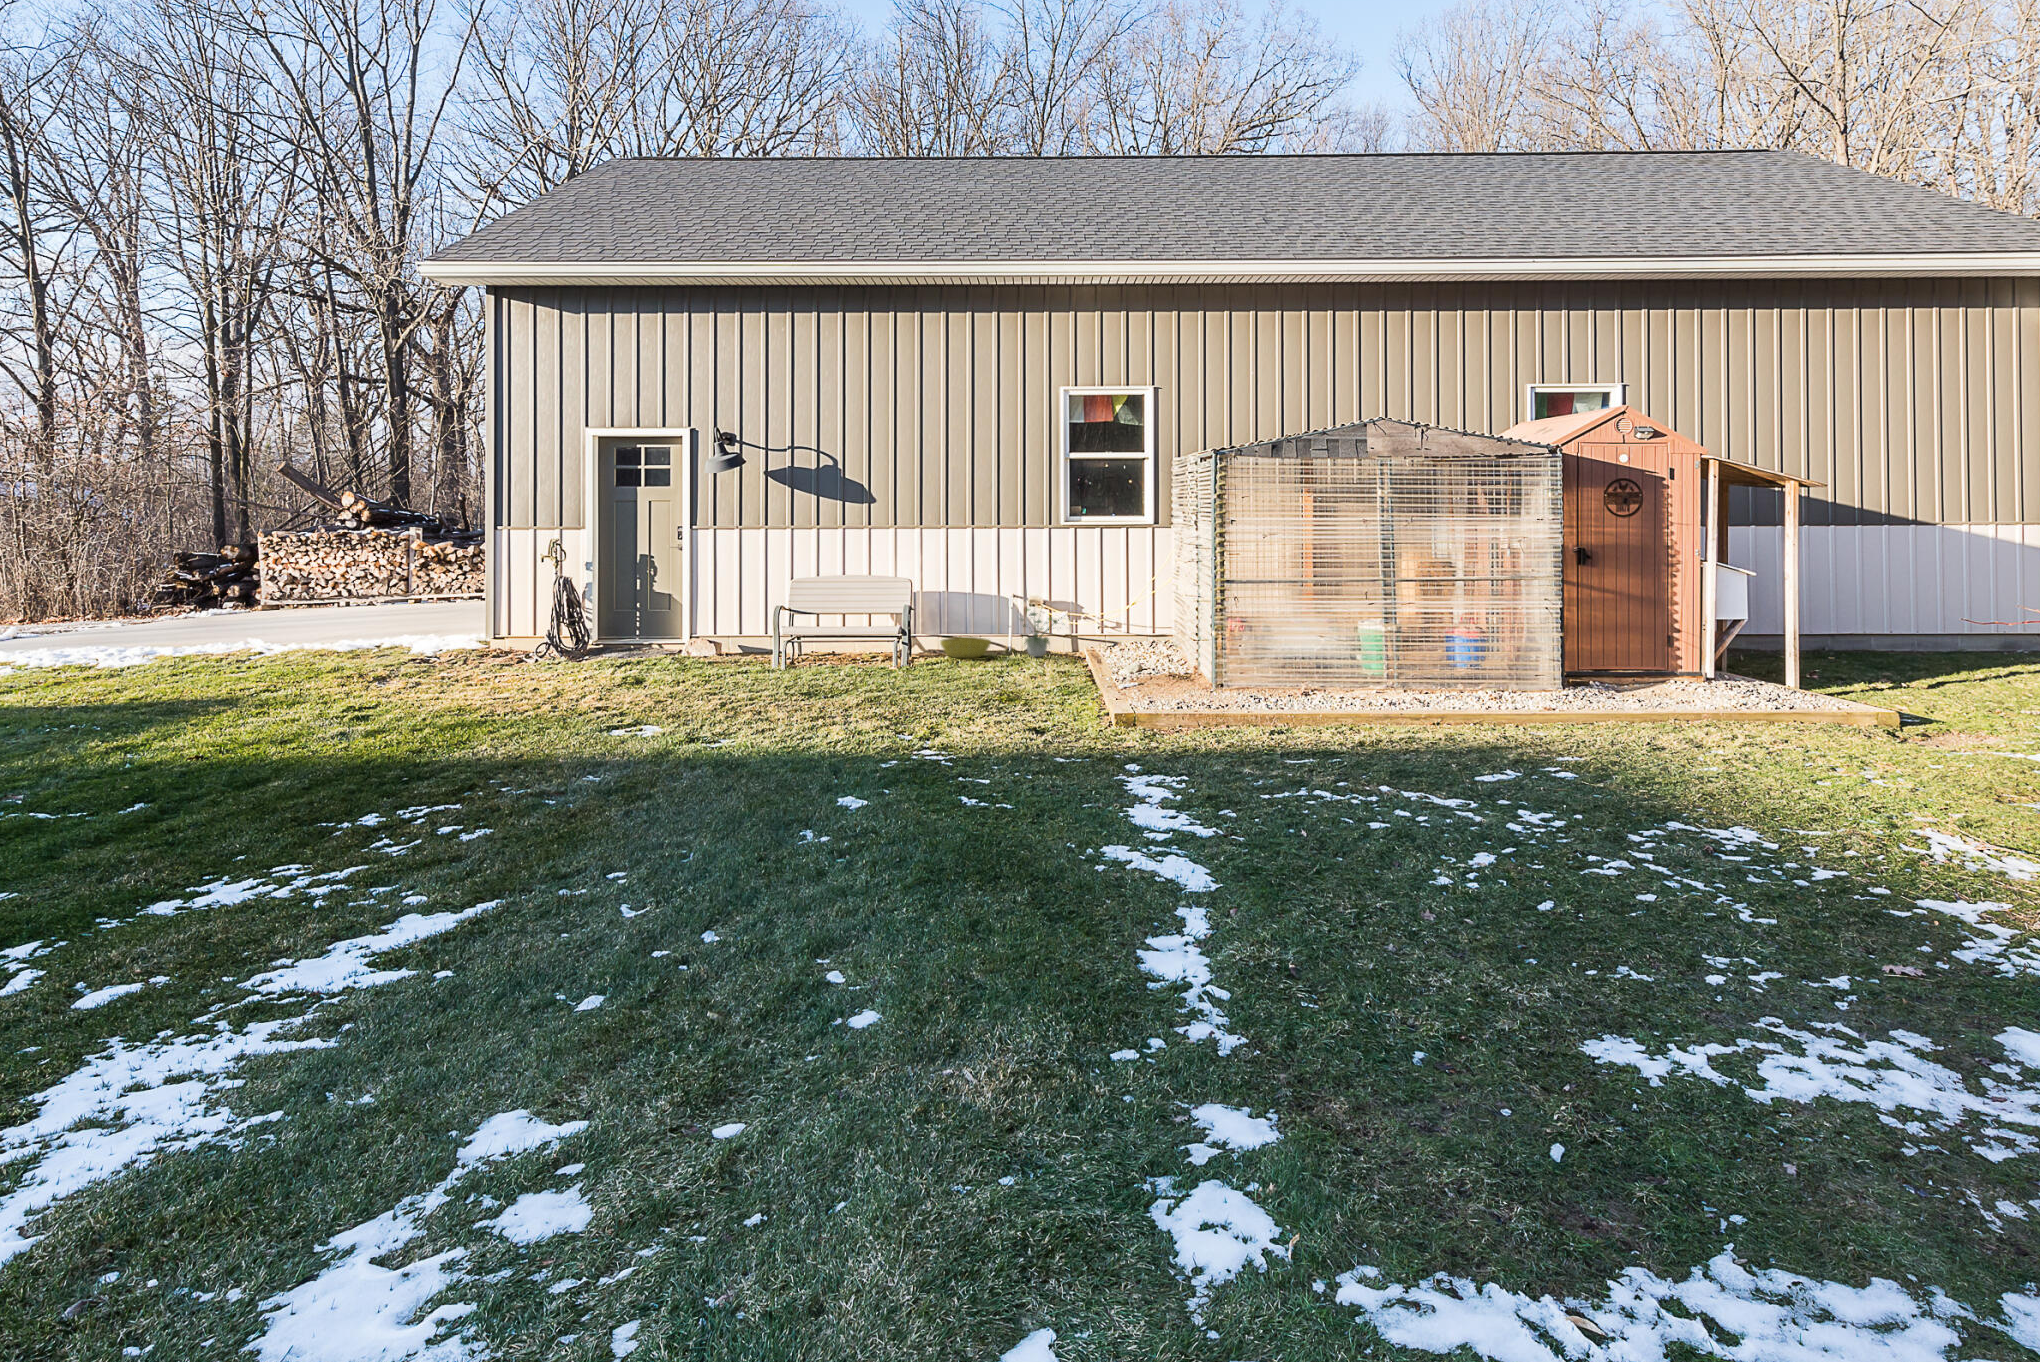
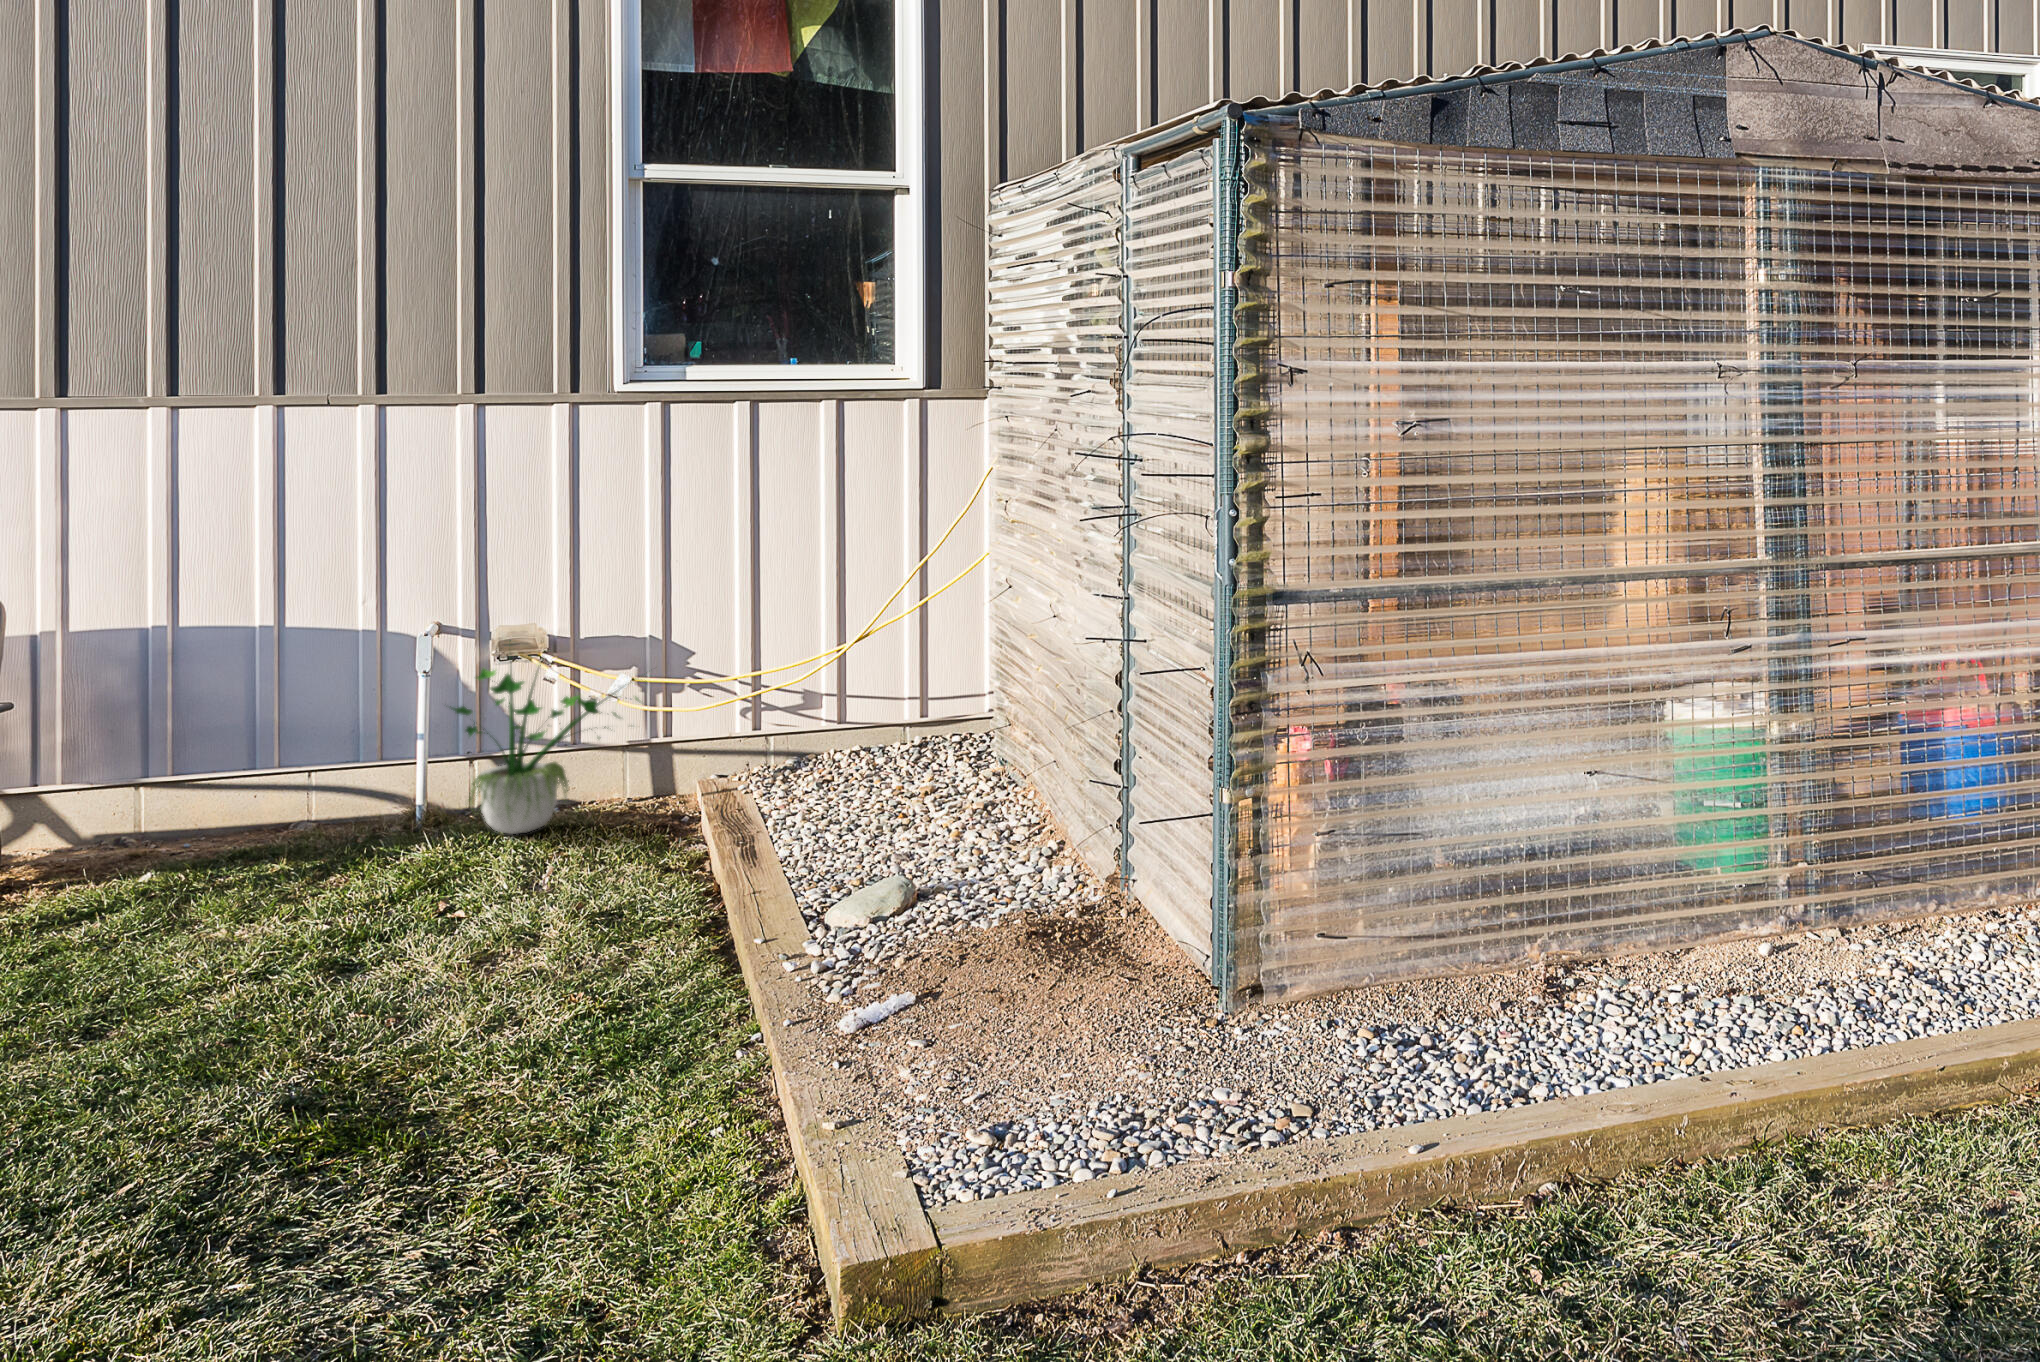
basket: present [940,636,991,658] -> none [125,770,339,867]

